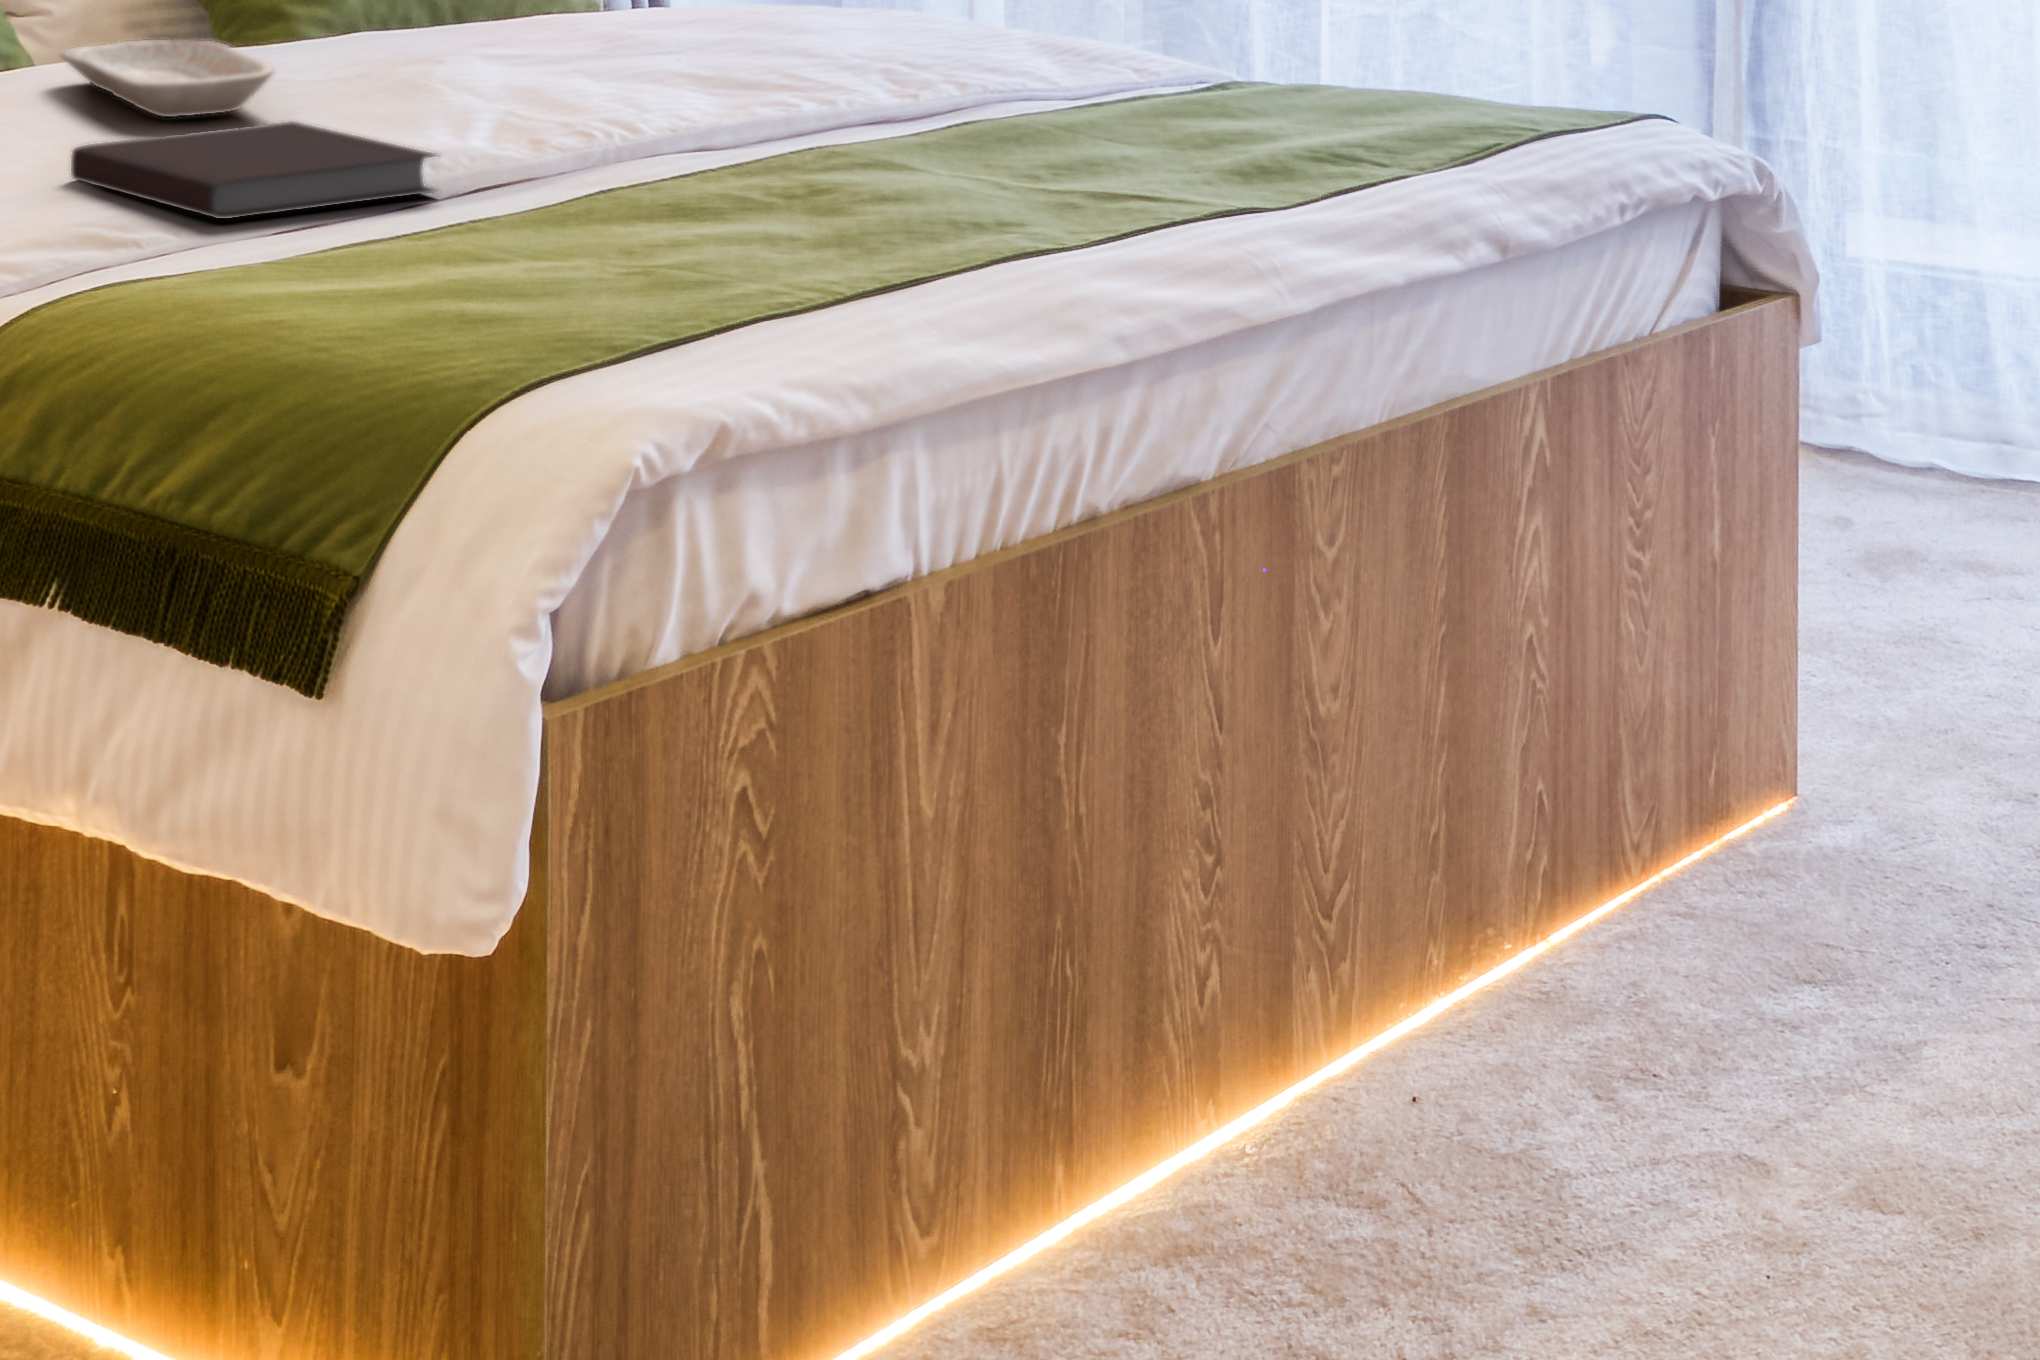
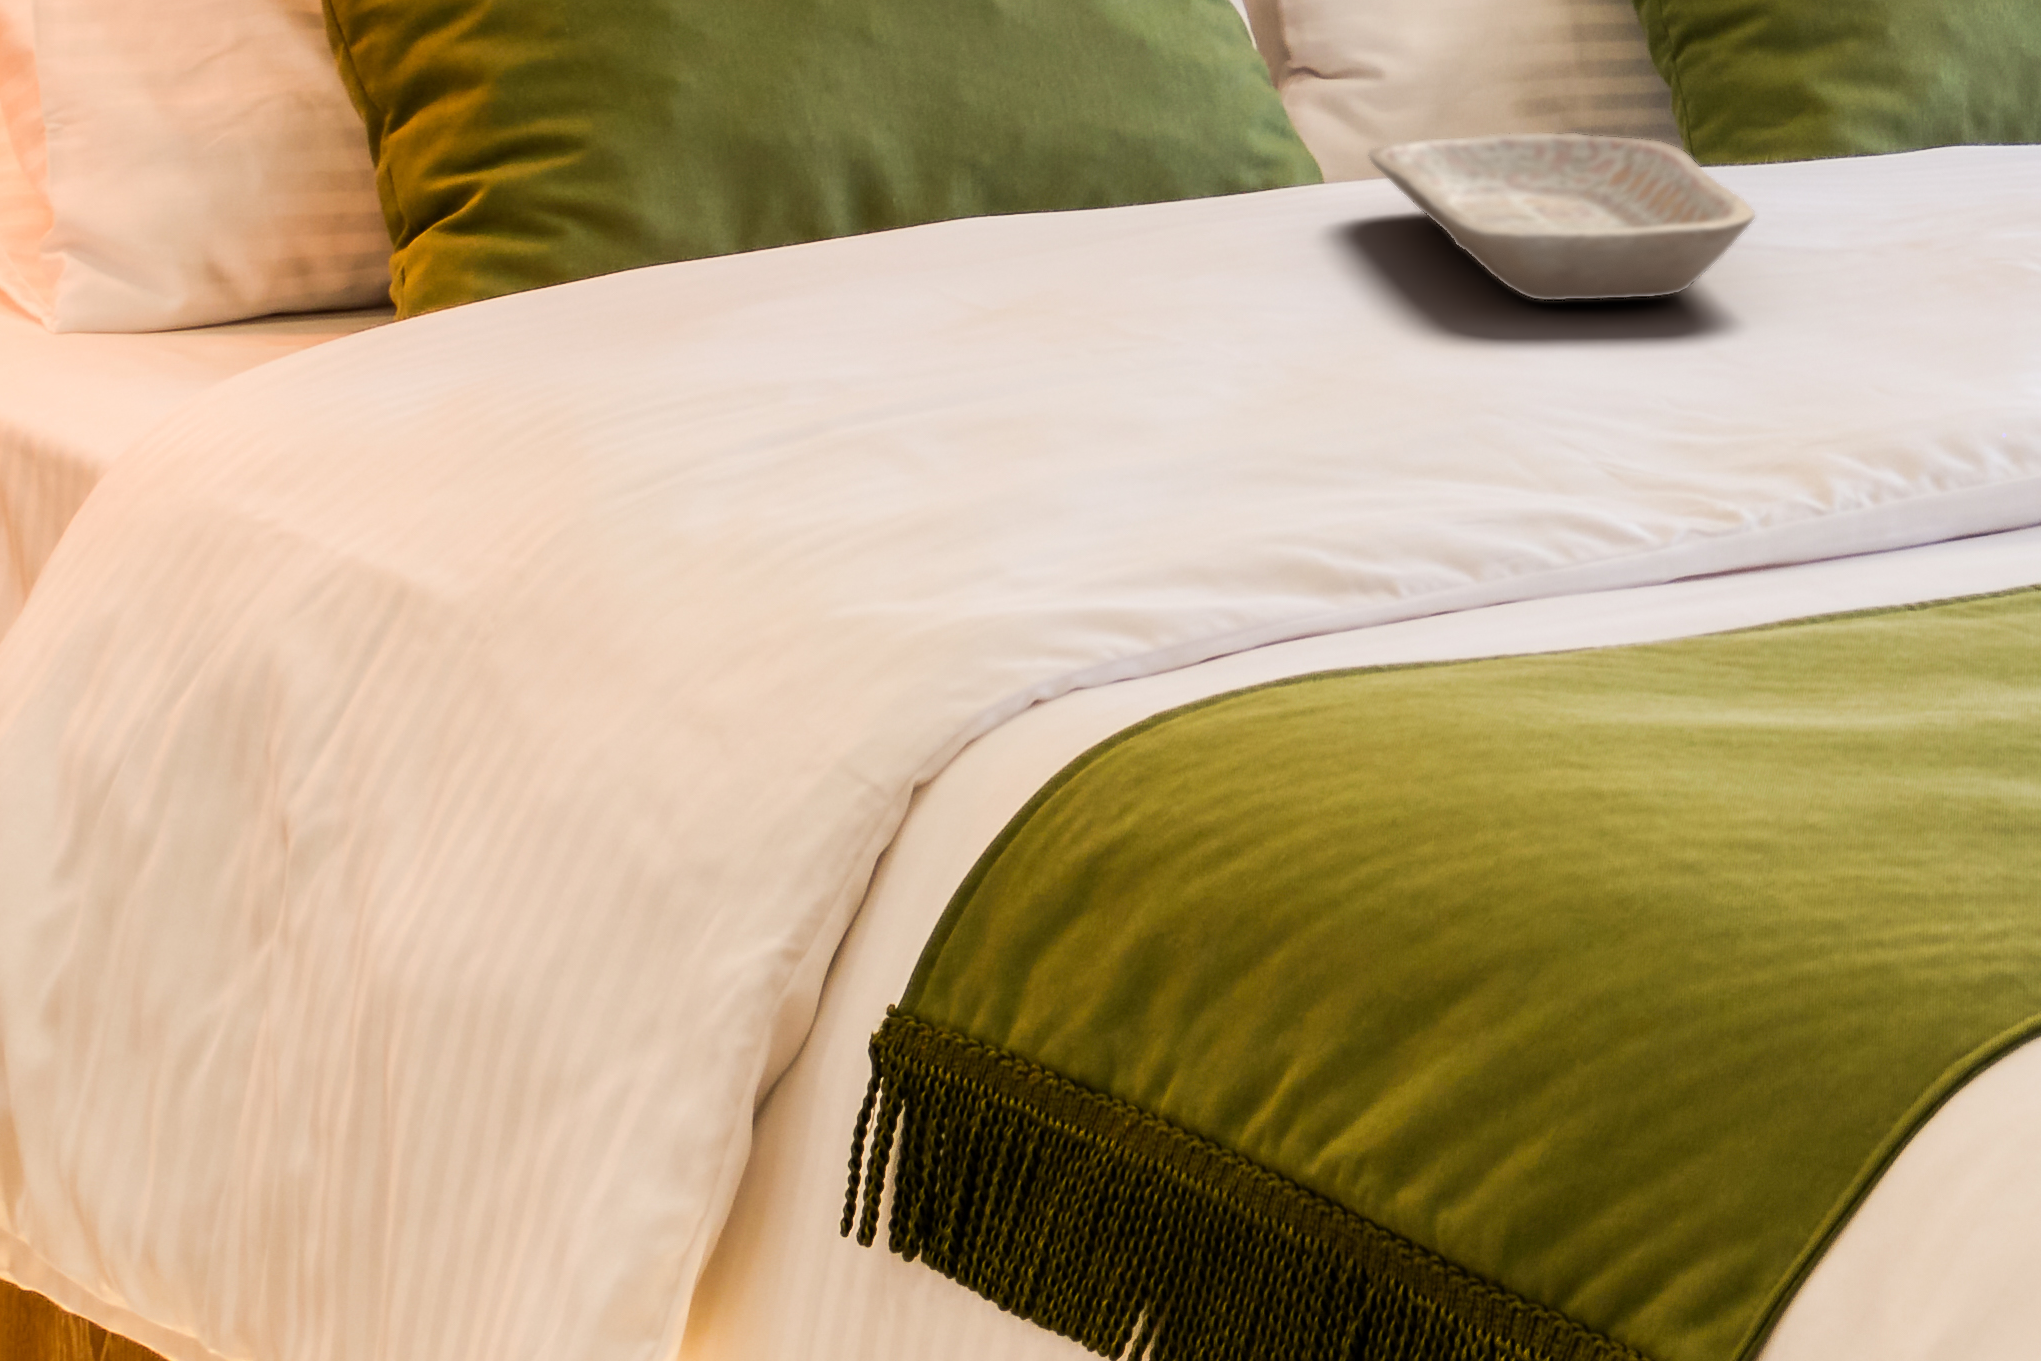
notebook: present [71,122,436,219] -> none [1304,333,2024,550]

